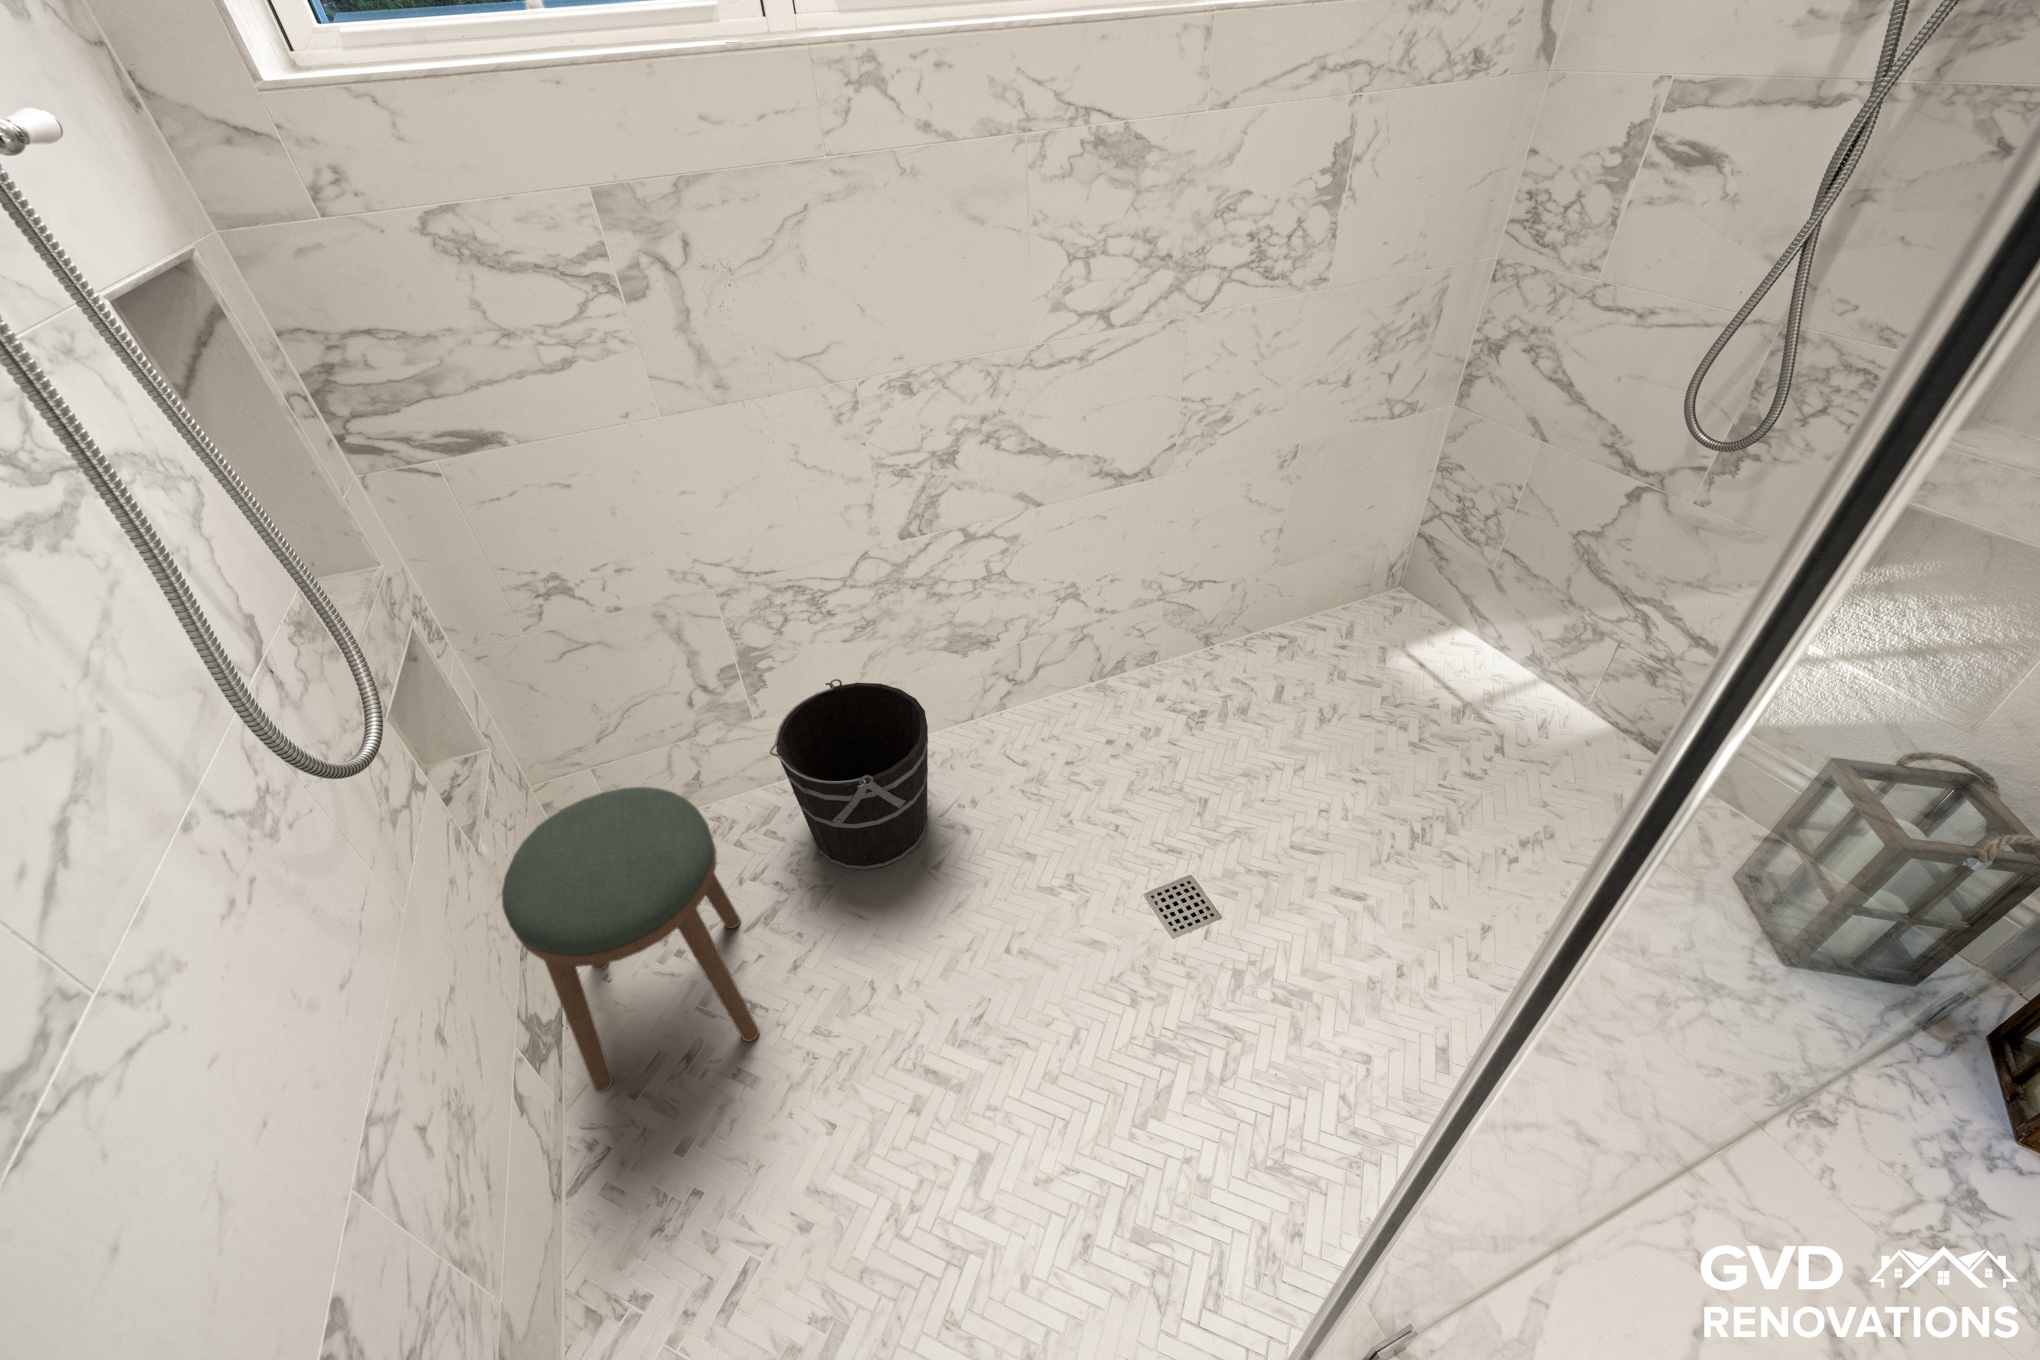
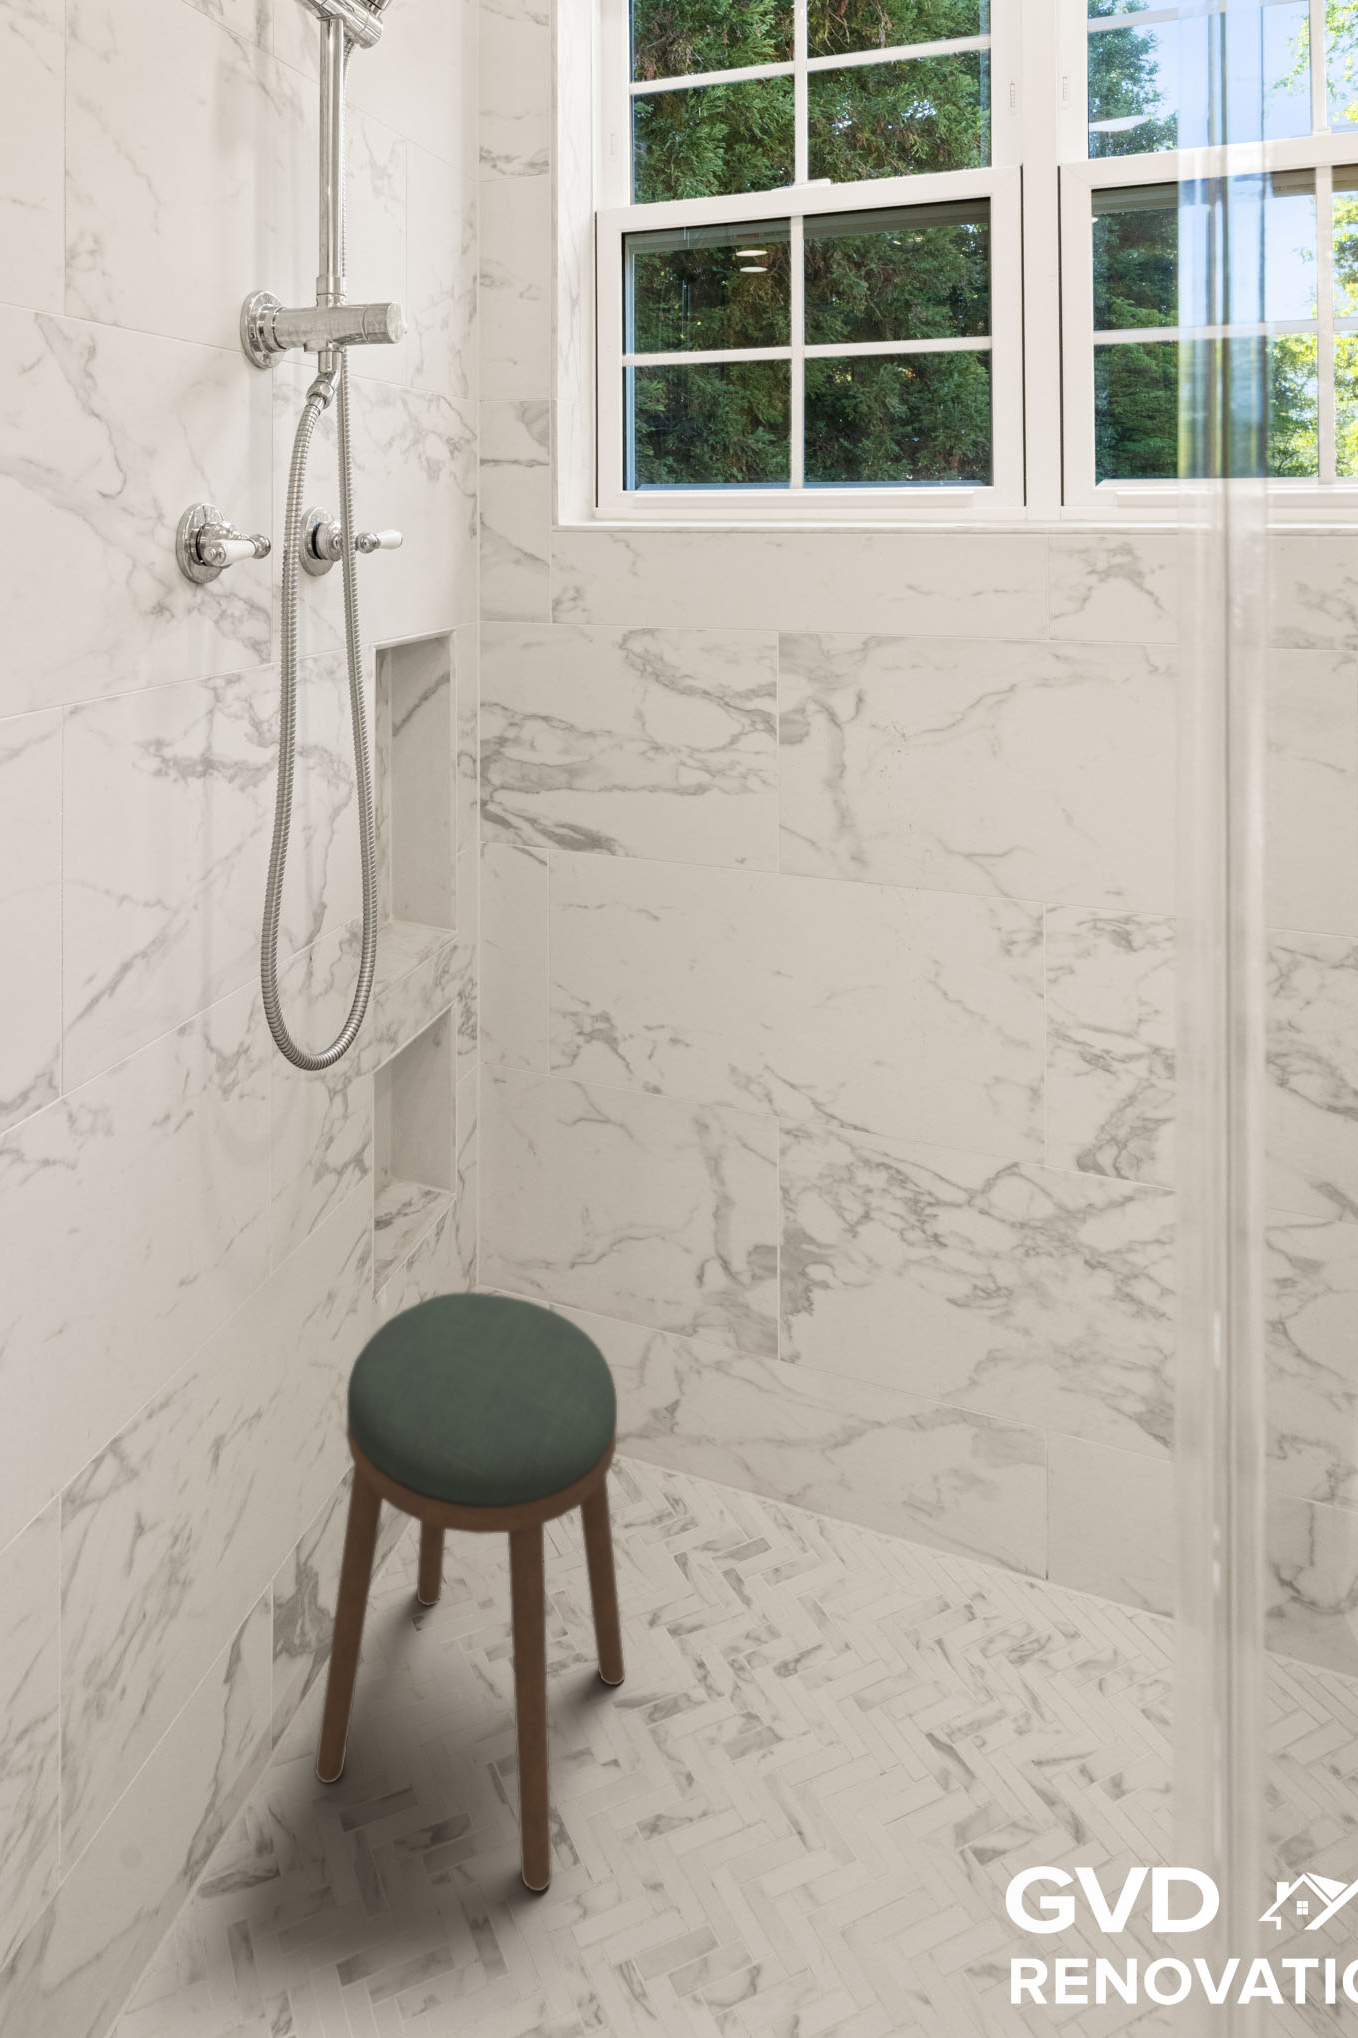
bucket: present [770,679,928,869] -> none [764,1358,1033,1779]

